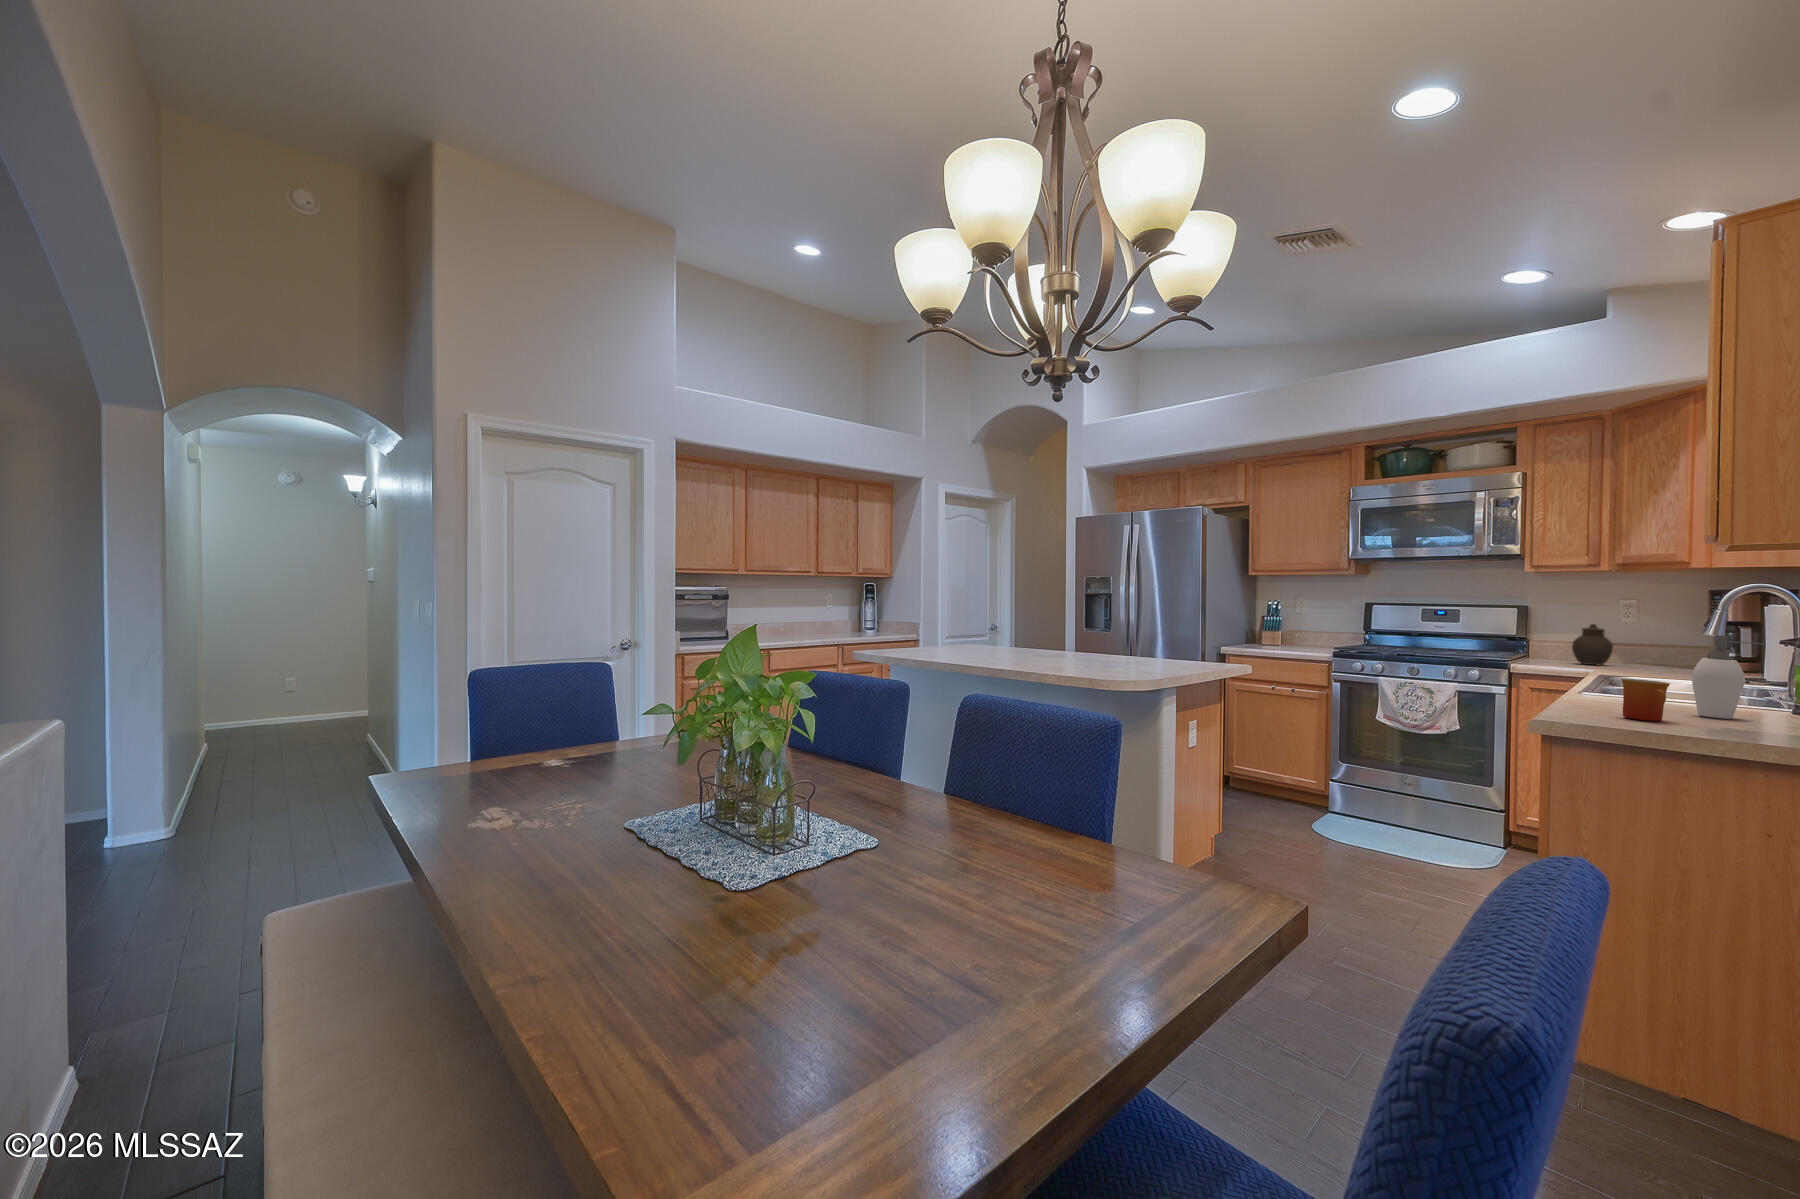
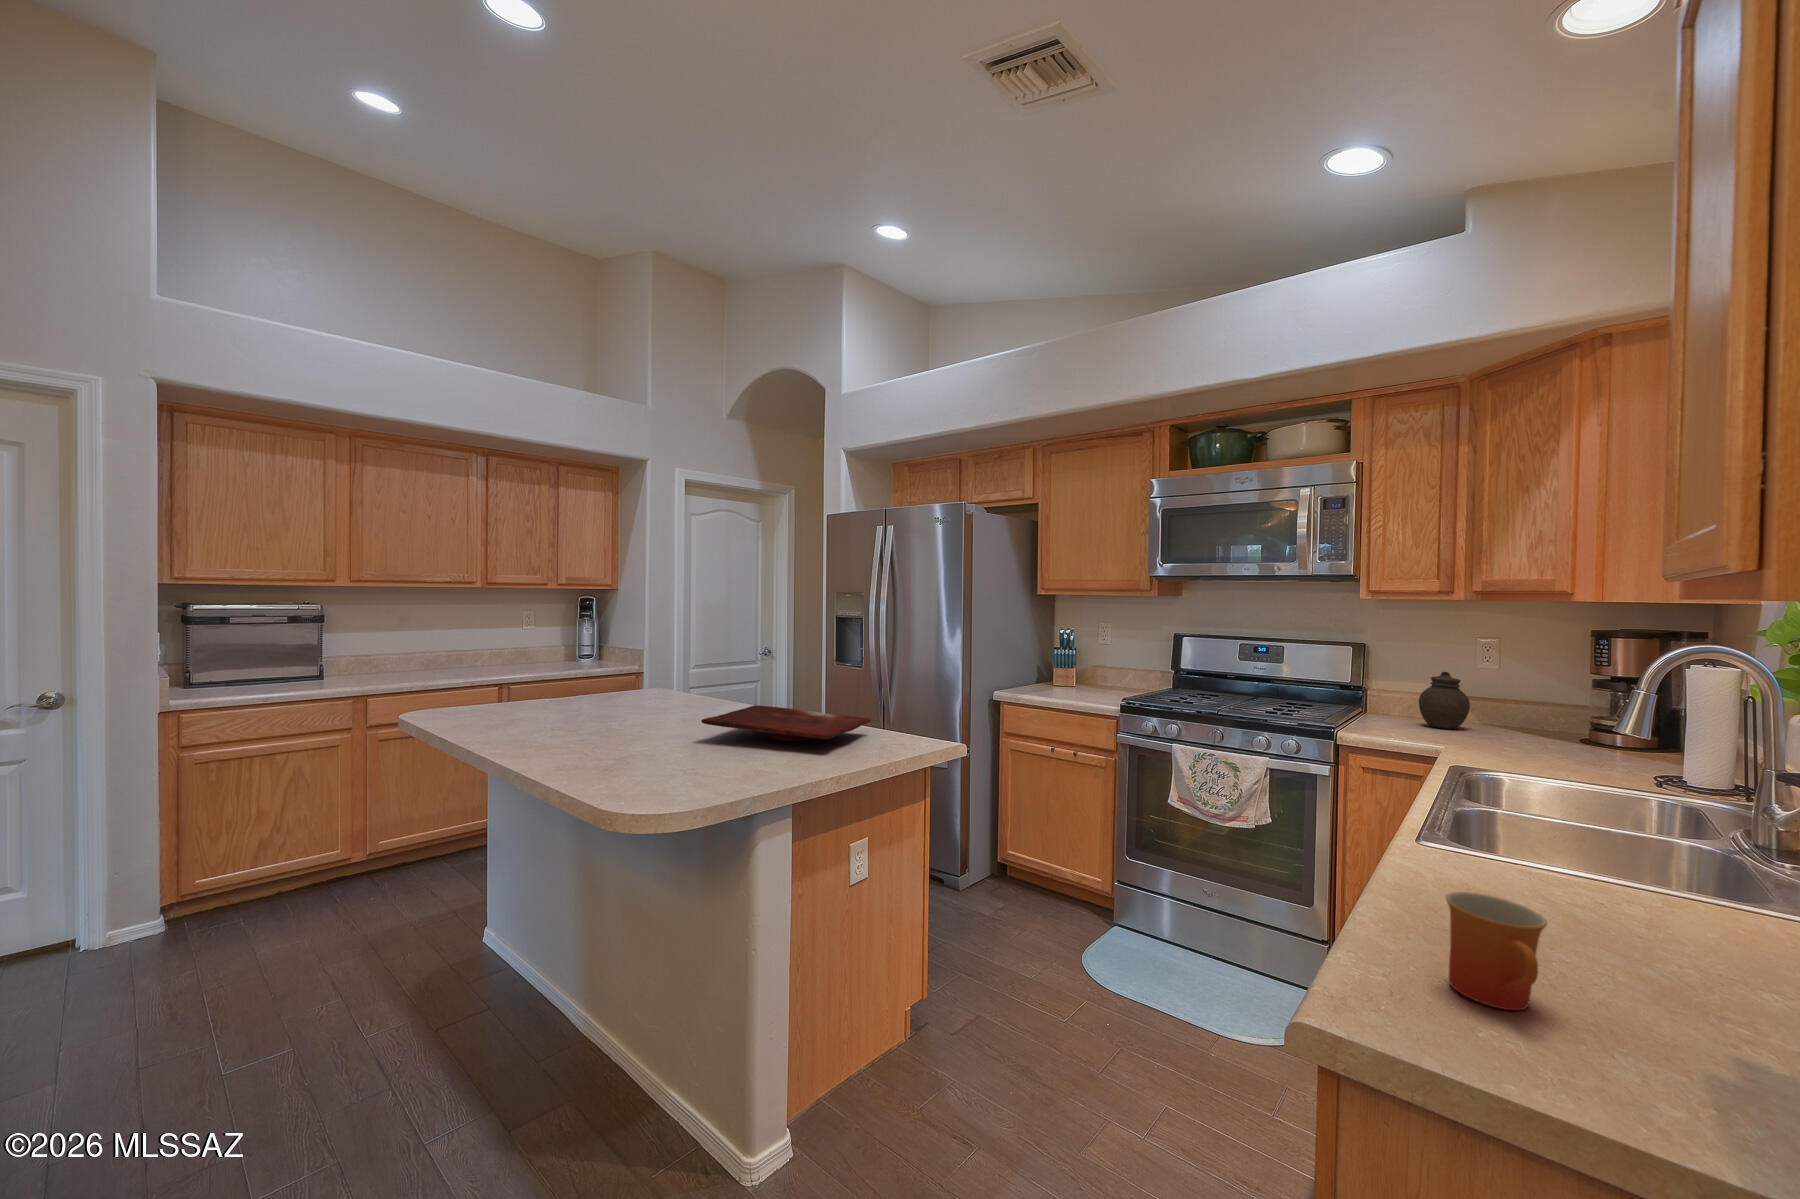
soap dispenser: present [1692,635,1764,719] -> none [1588,789,1740,978]
cutting board: none [1093,642,1193,660] -> present [702,705,871,741]

